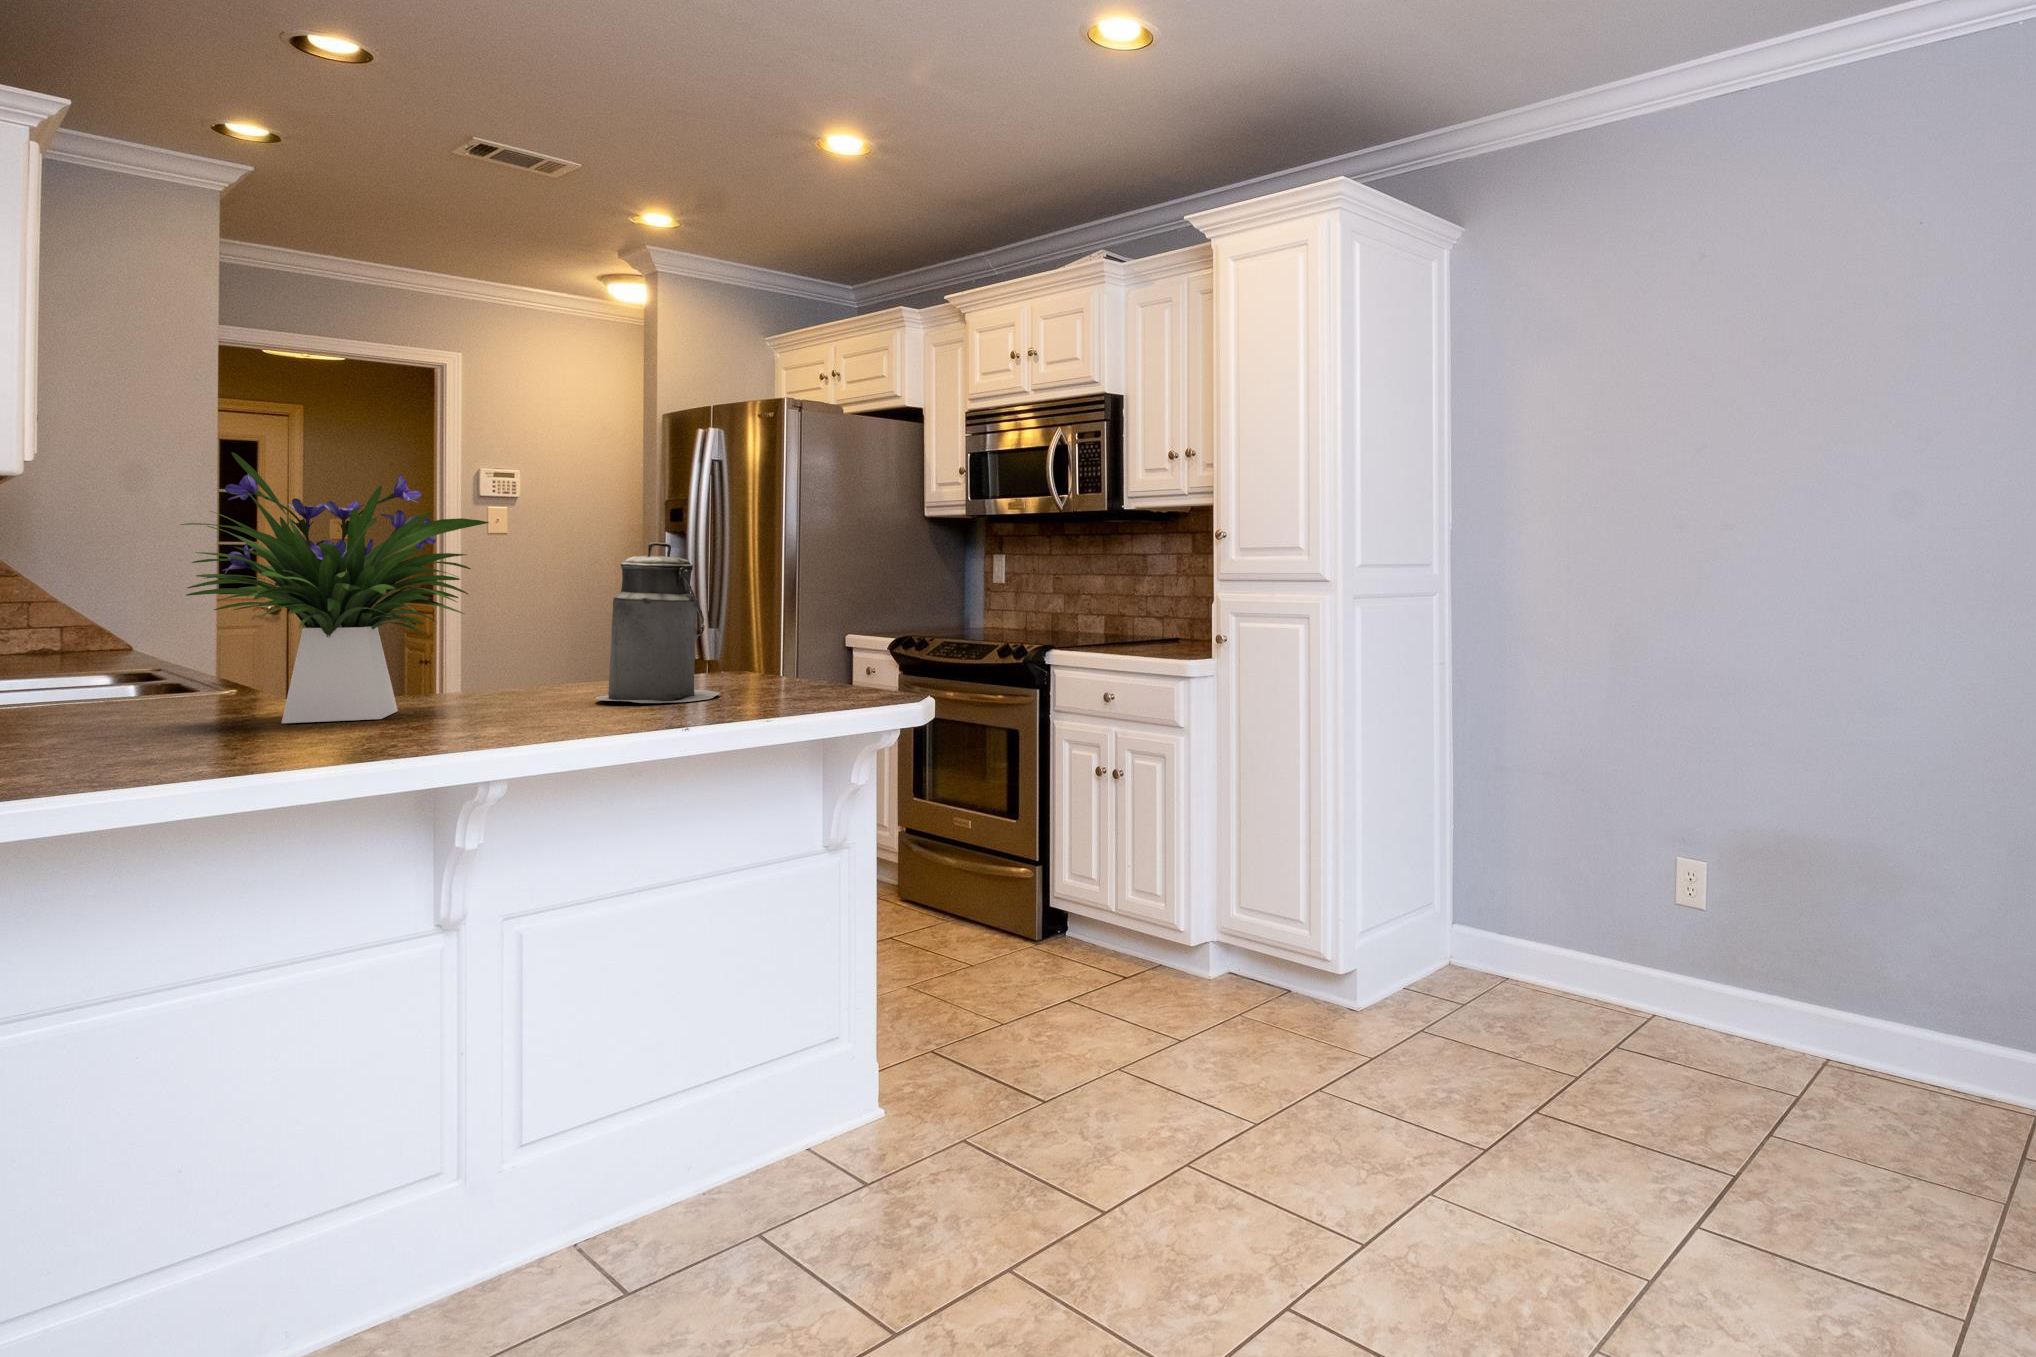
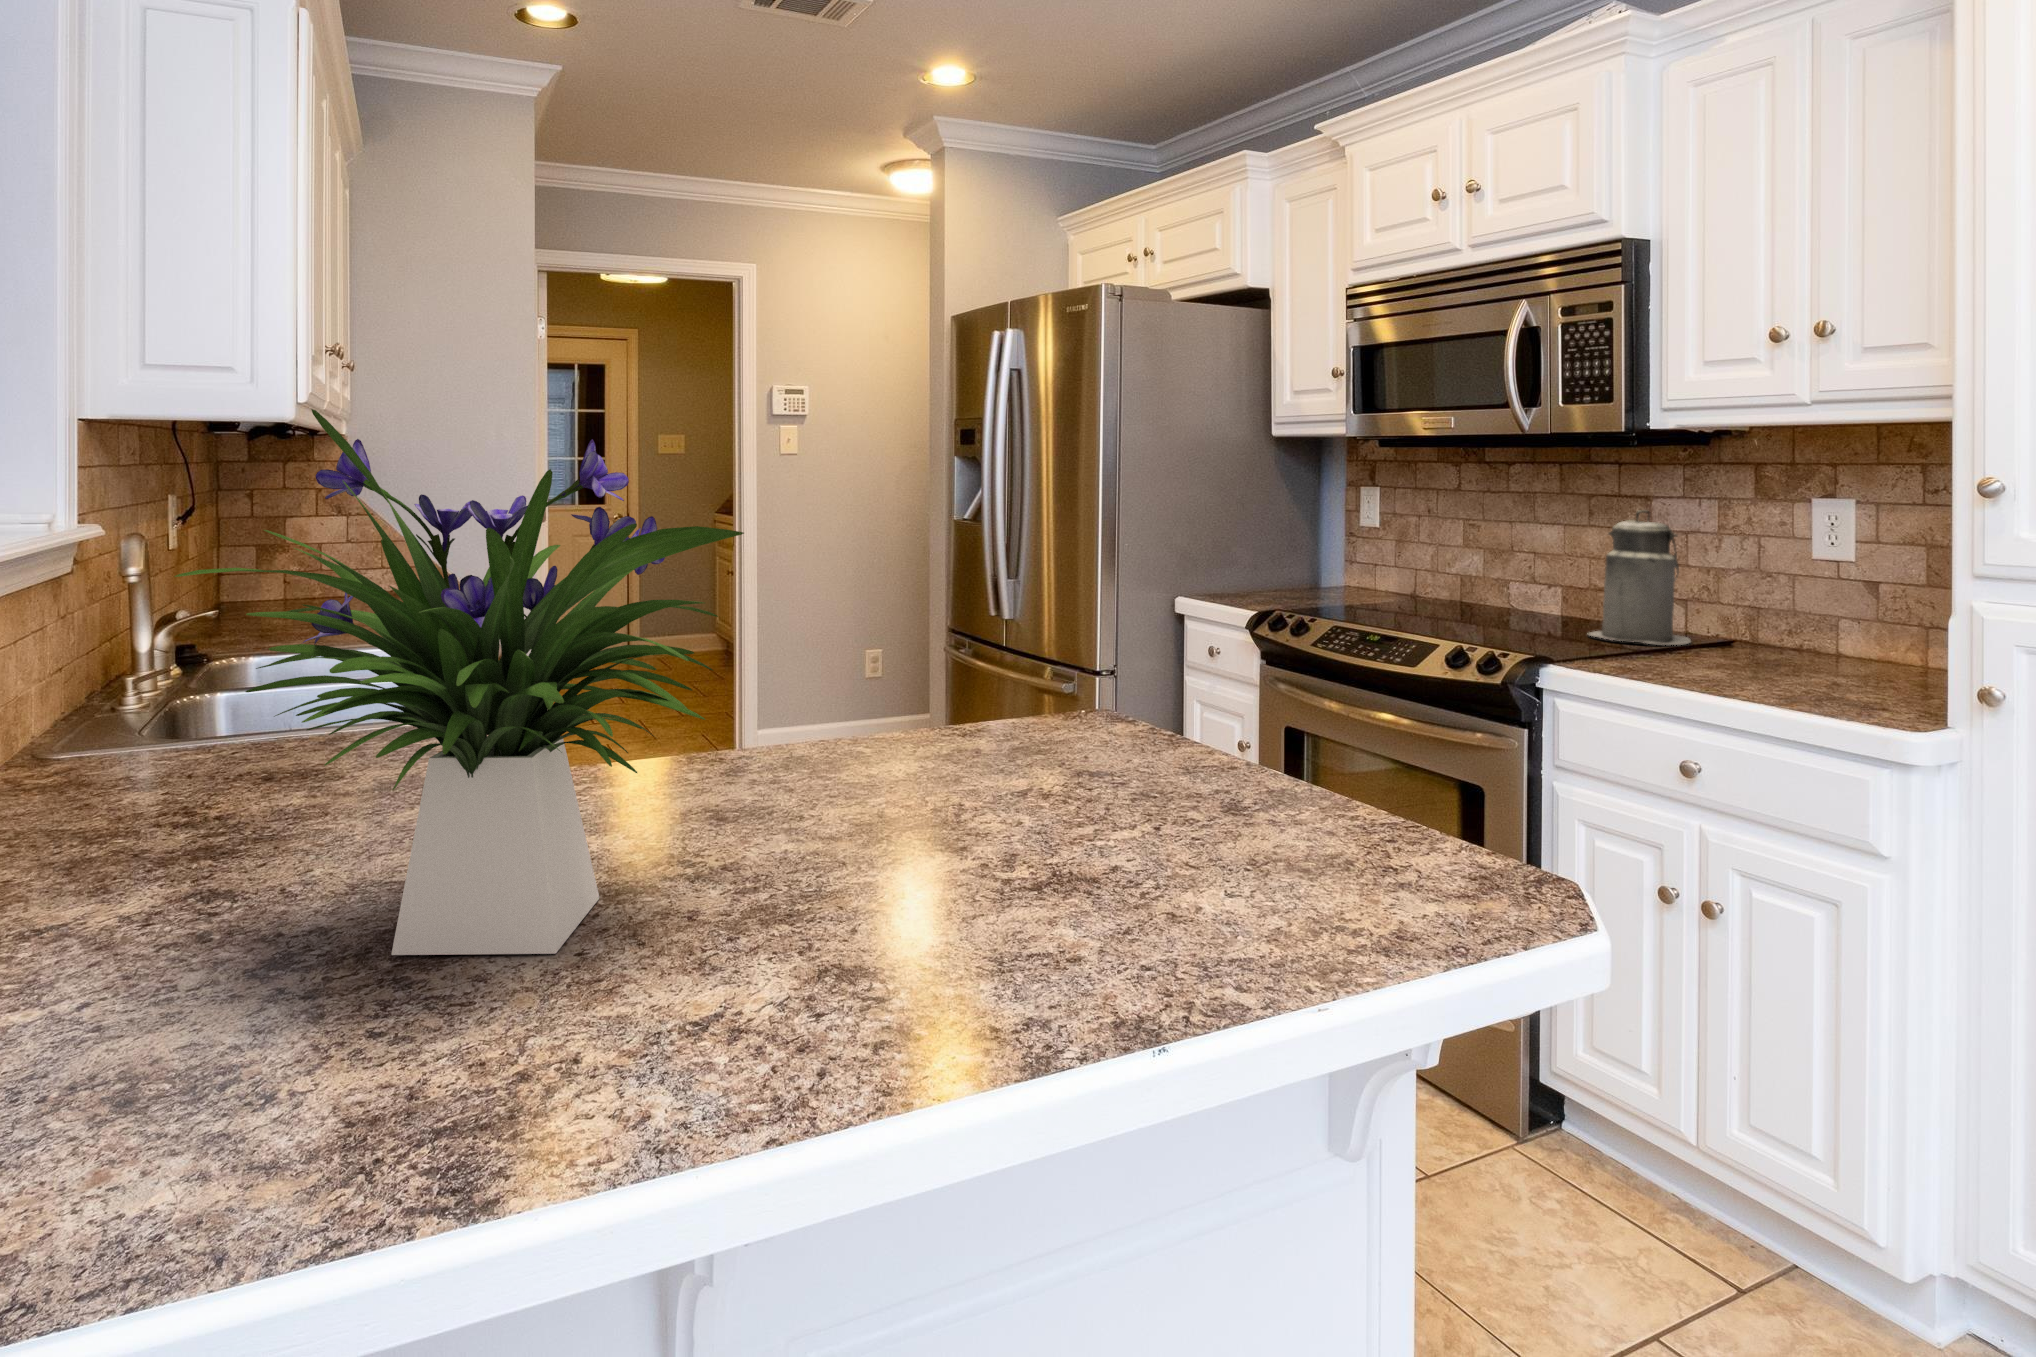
canister: present [596,543,720,703] -> present [1589,510,1691,645]

